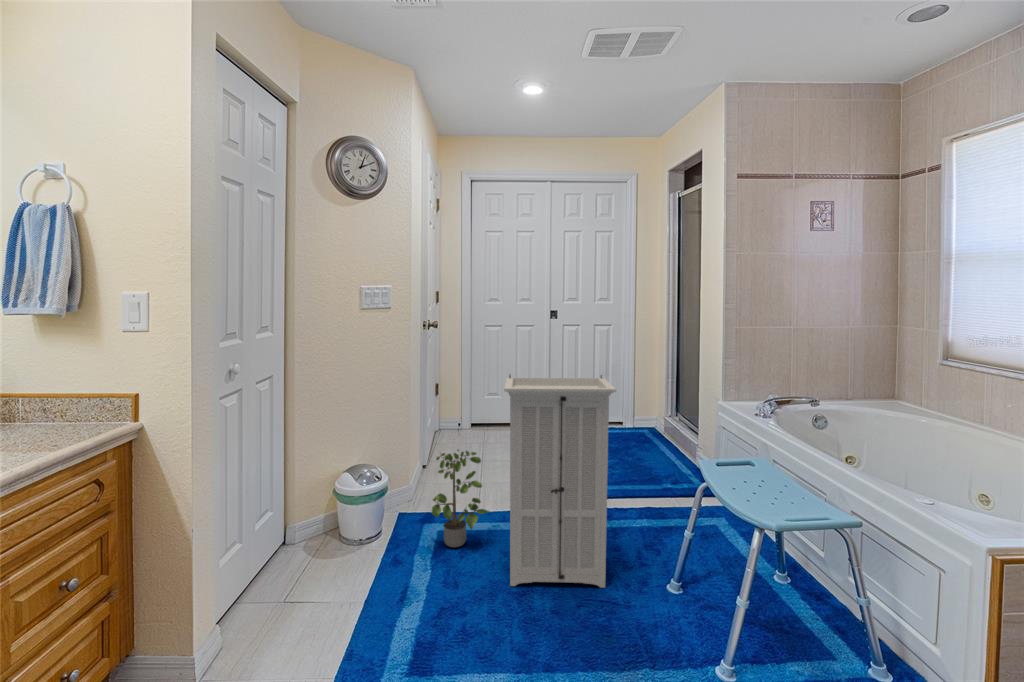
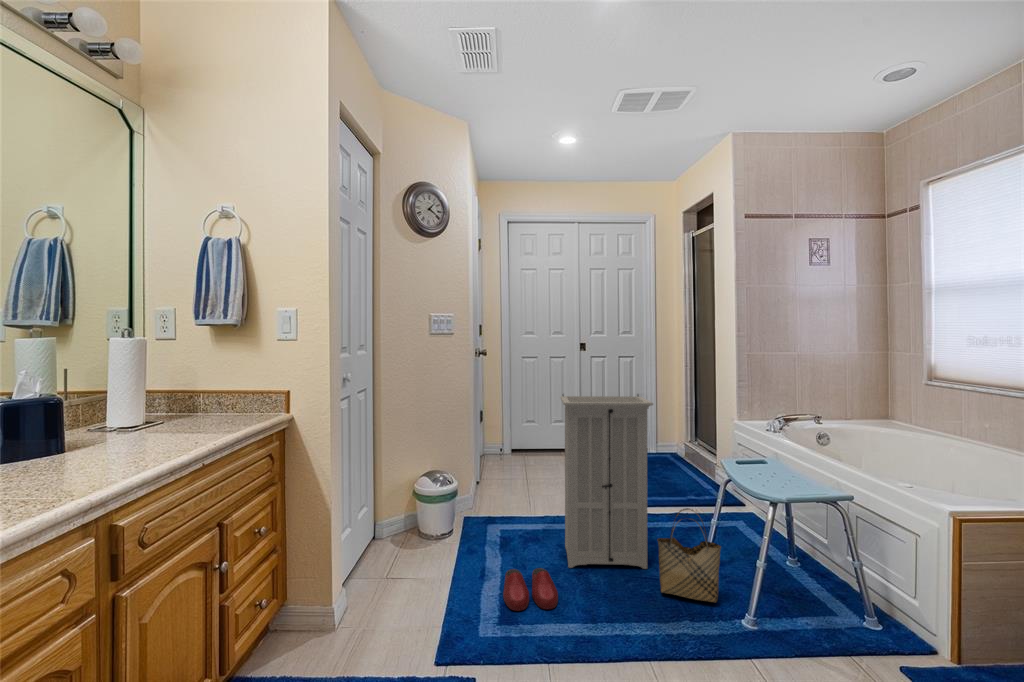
potted plant: present [432,450,490,548] -> none [497,456,547,542]
woven basket: none [615,521,694,642] -> present [657,508,721,603]
slippers: none [420,589,489,656] -> present [503,568,558,611]

